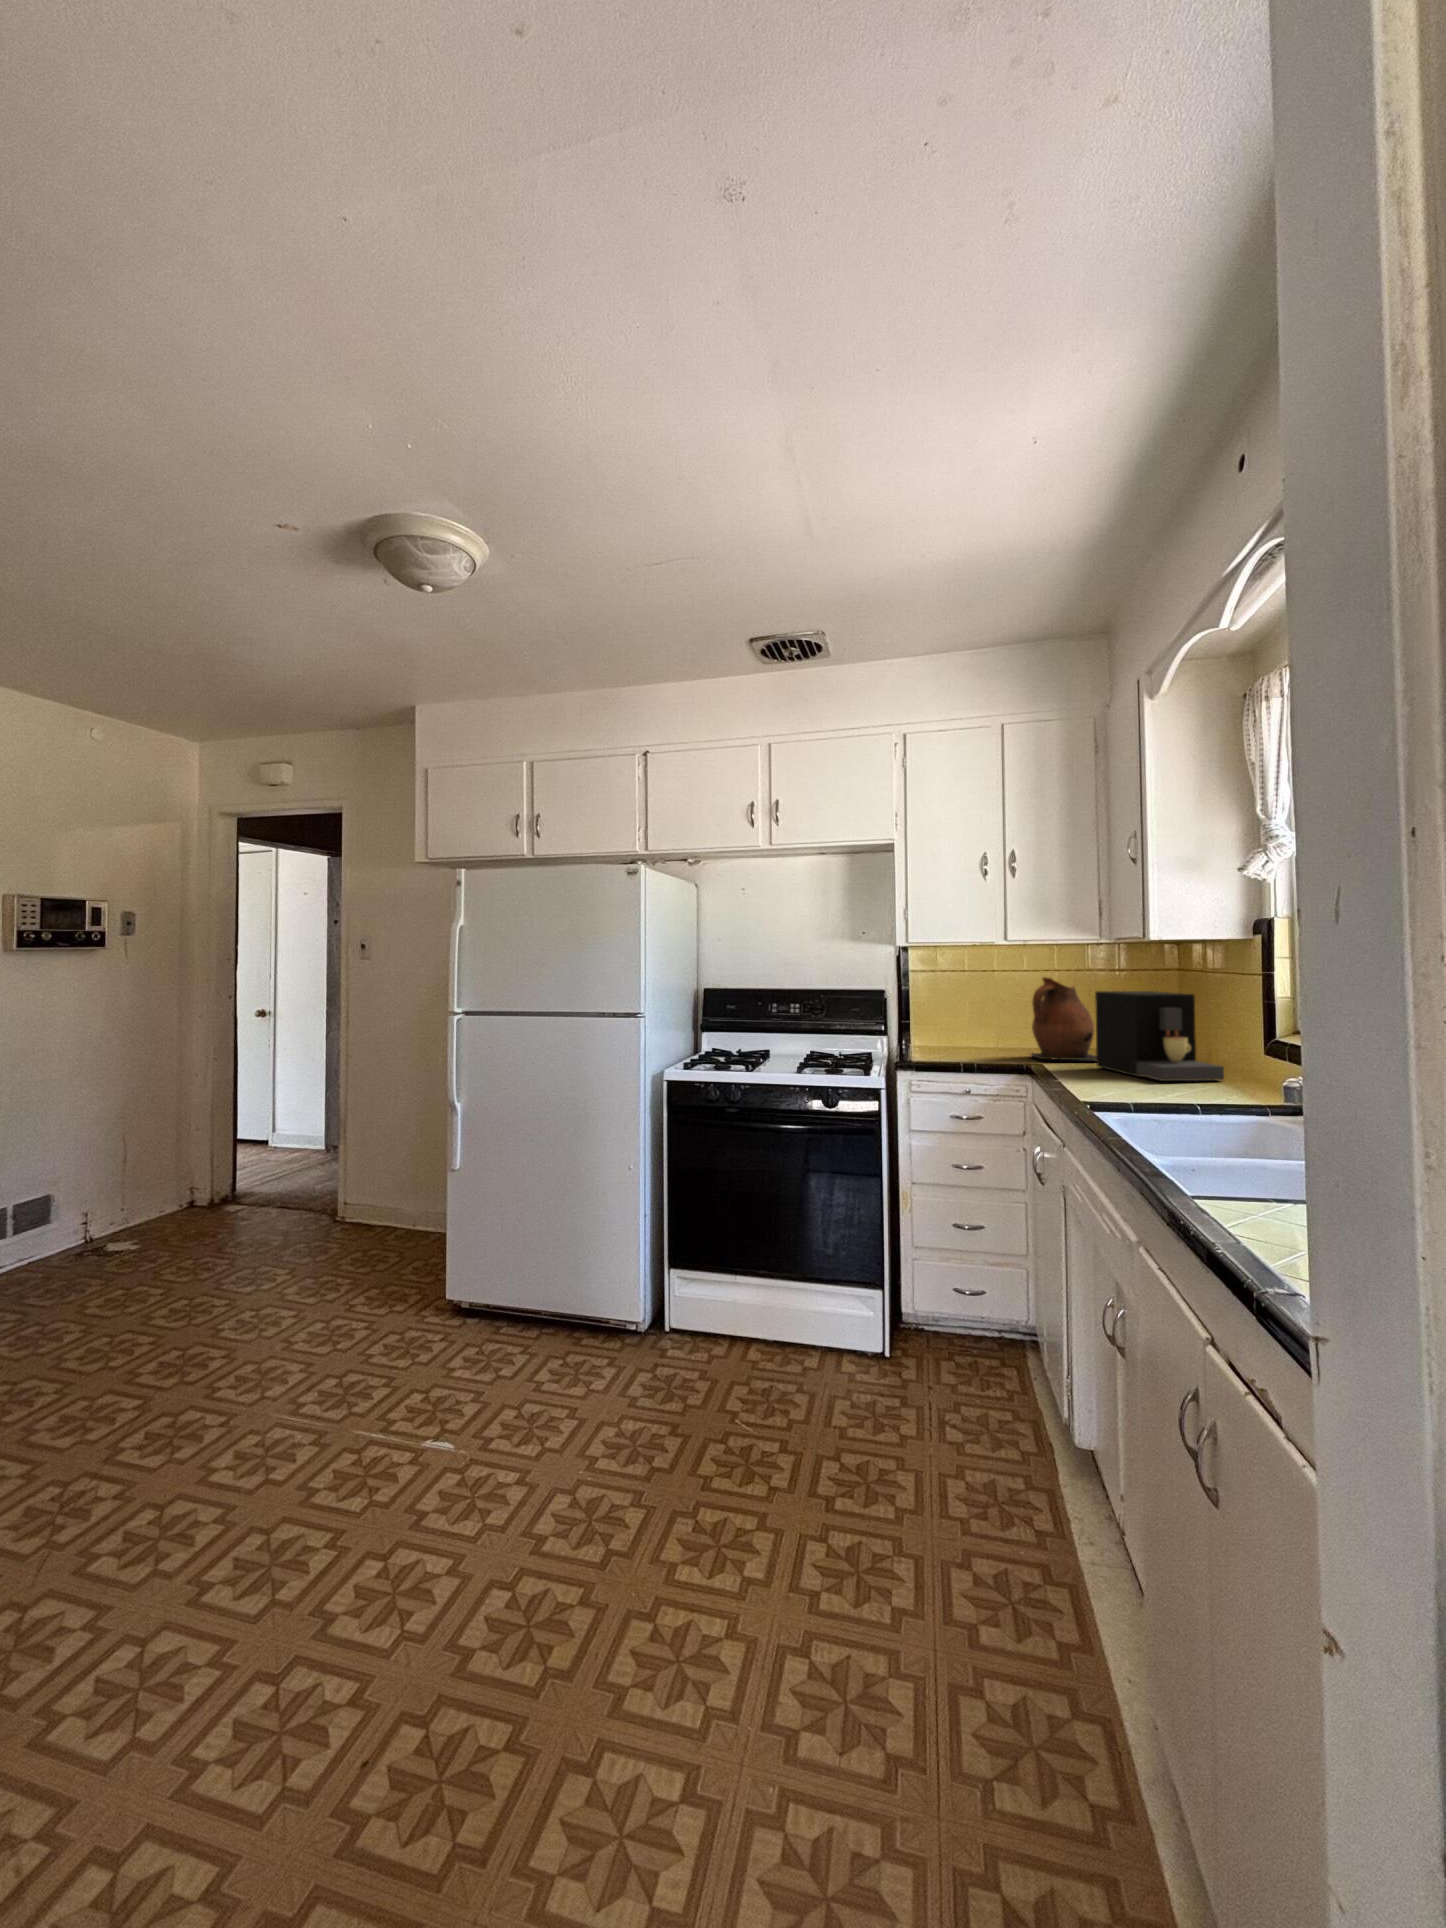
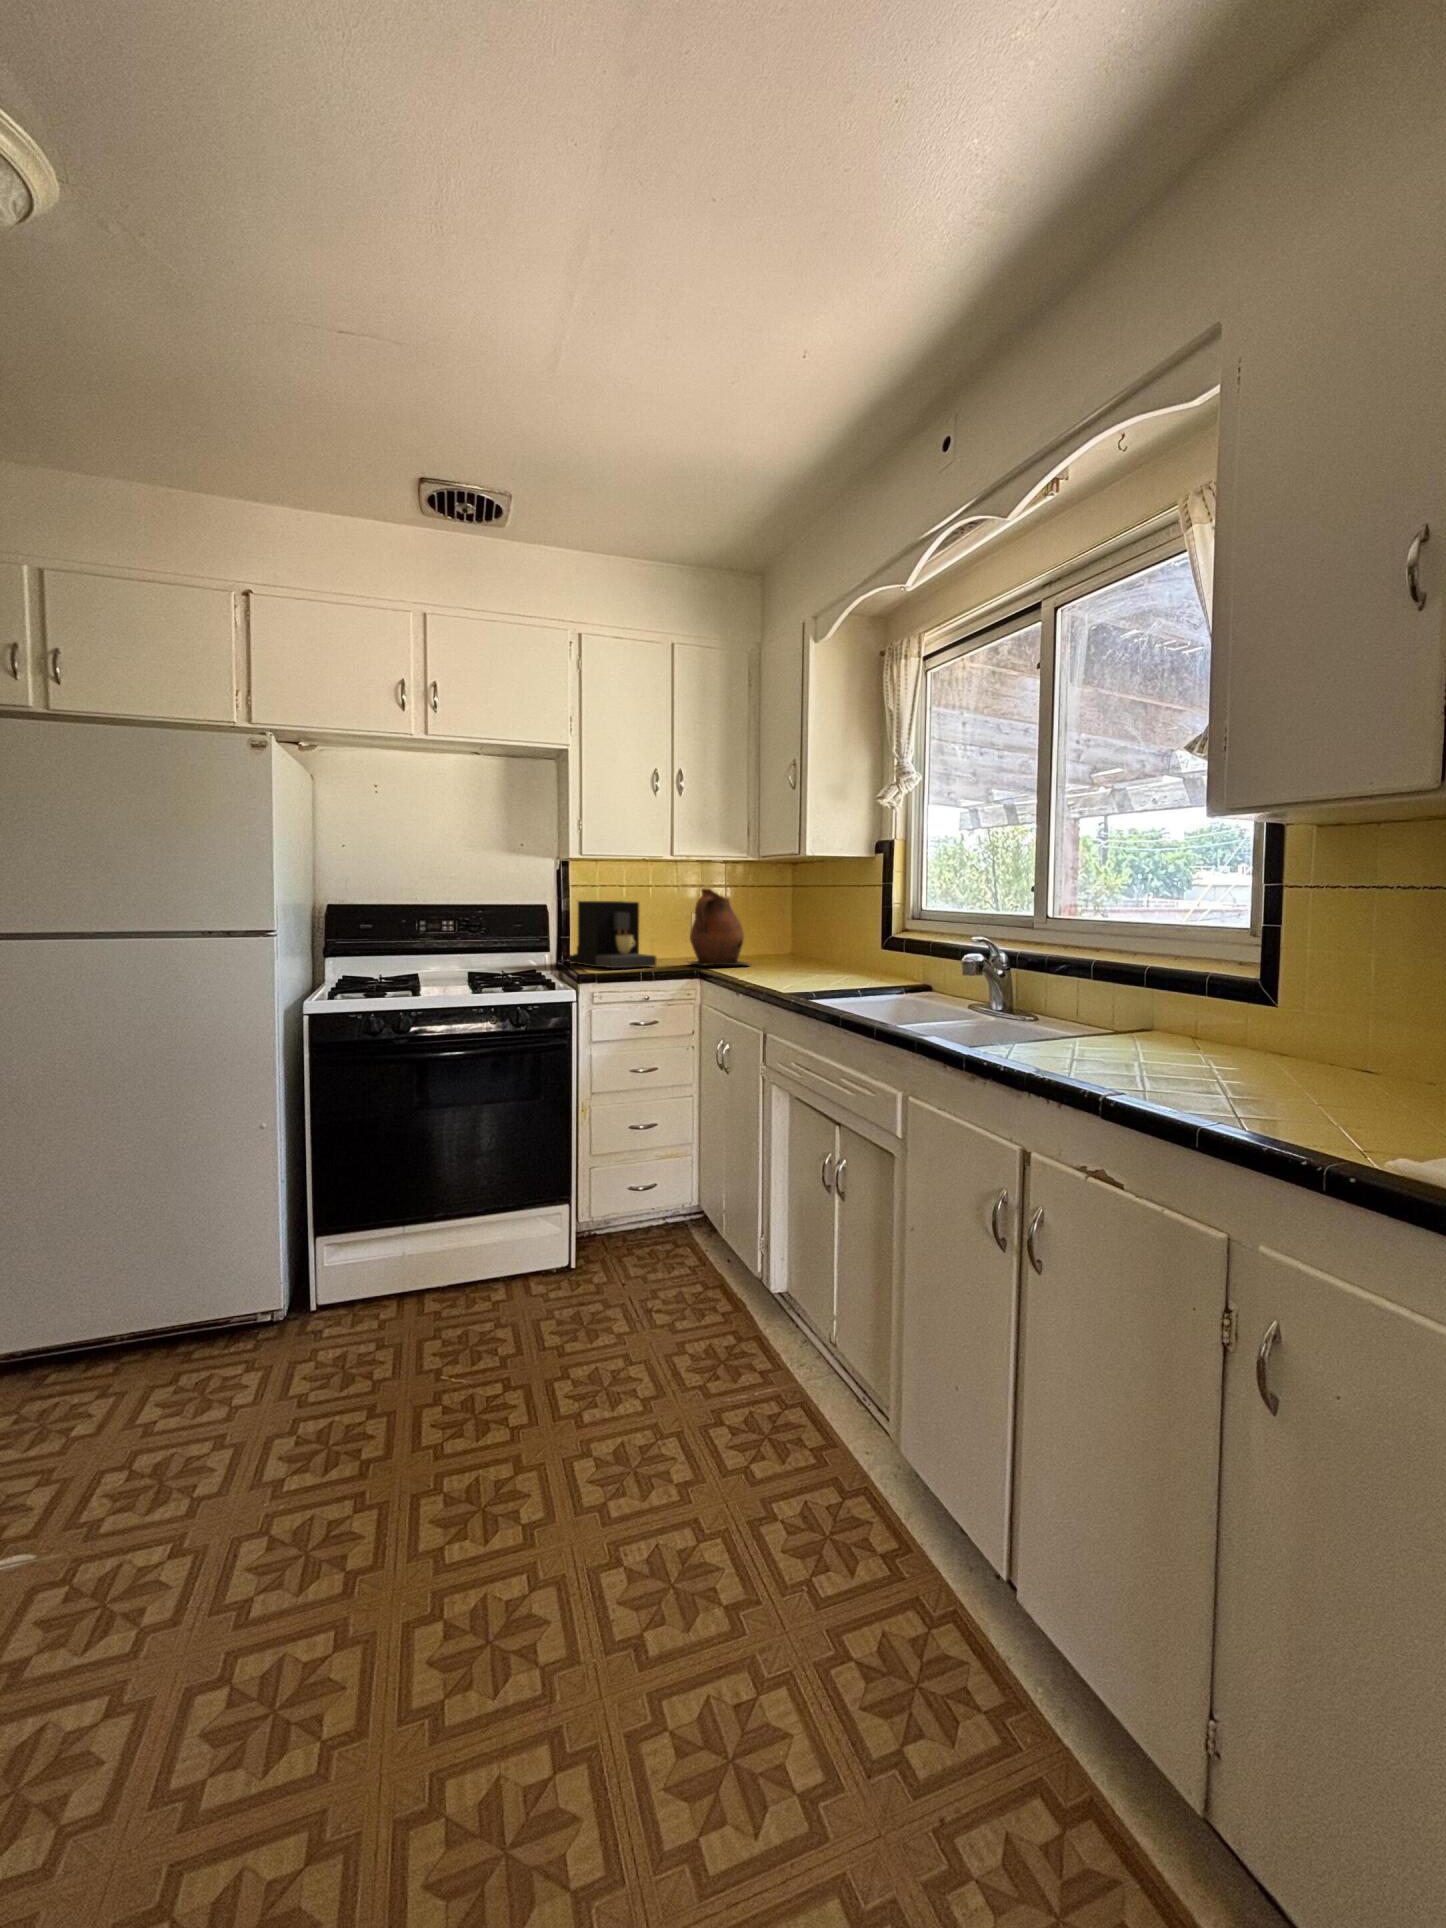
coffee maker: present [1095,991,1224,1081] -> present [568,901,656,968]

